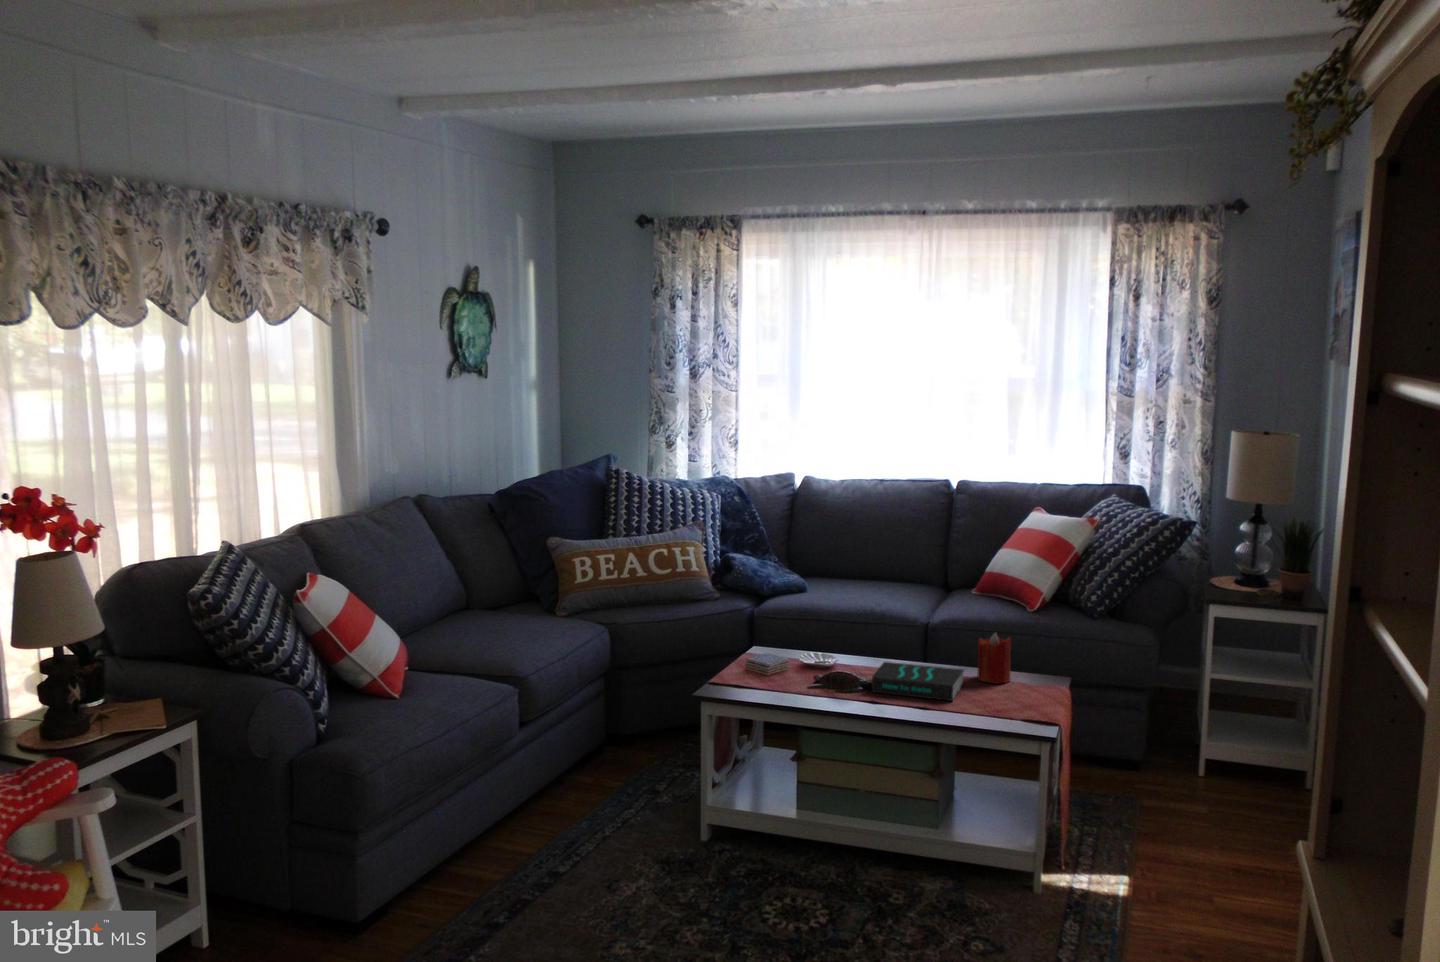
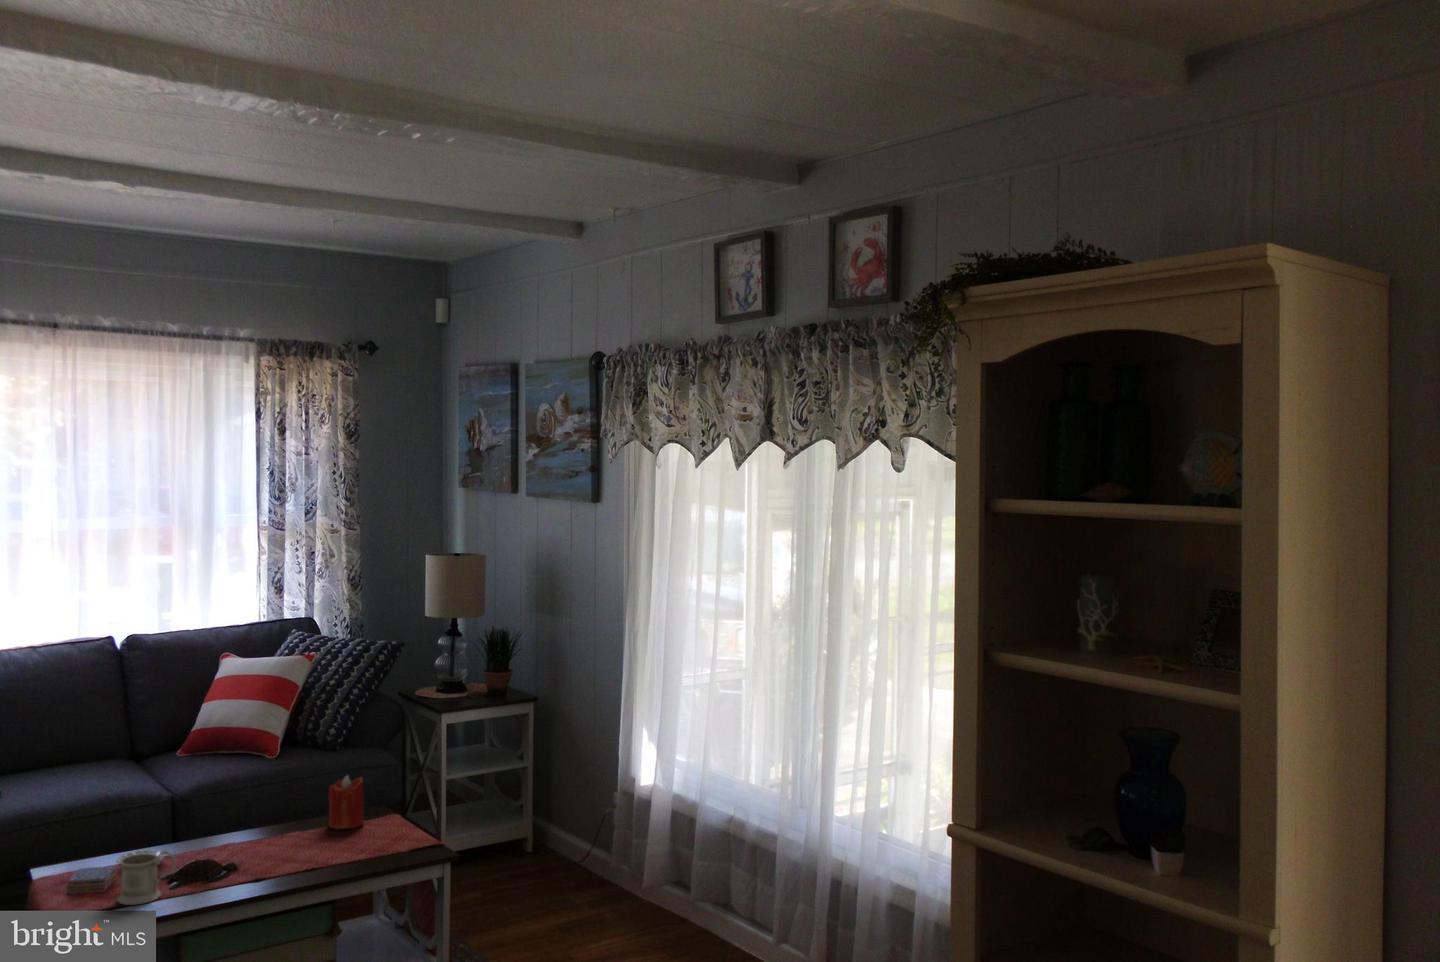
mug: none [757,650,789,689] -> present [117,850,176,905]
book: present [872,662,964,701] -> none [243,820,352,870]

